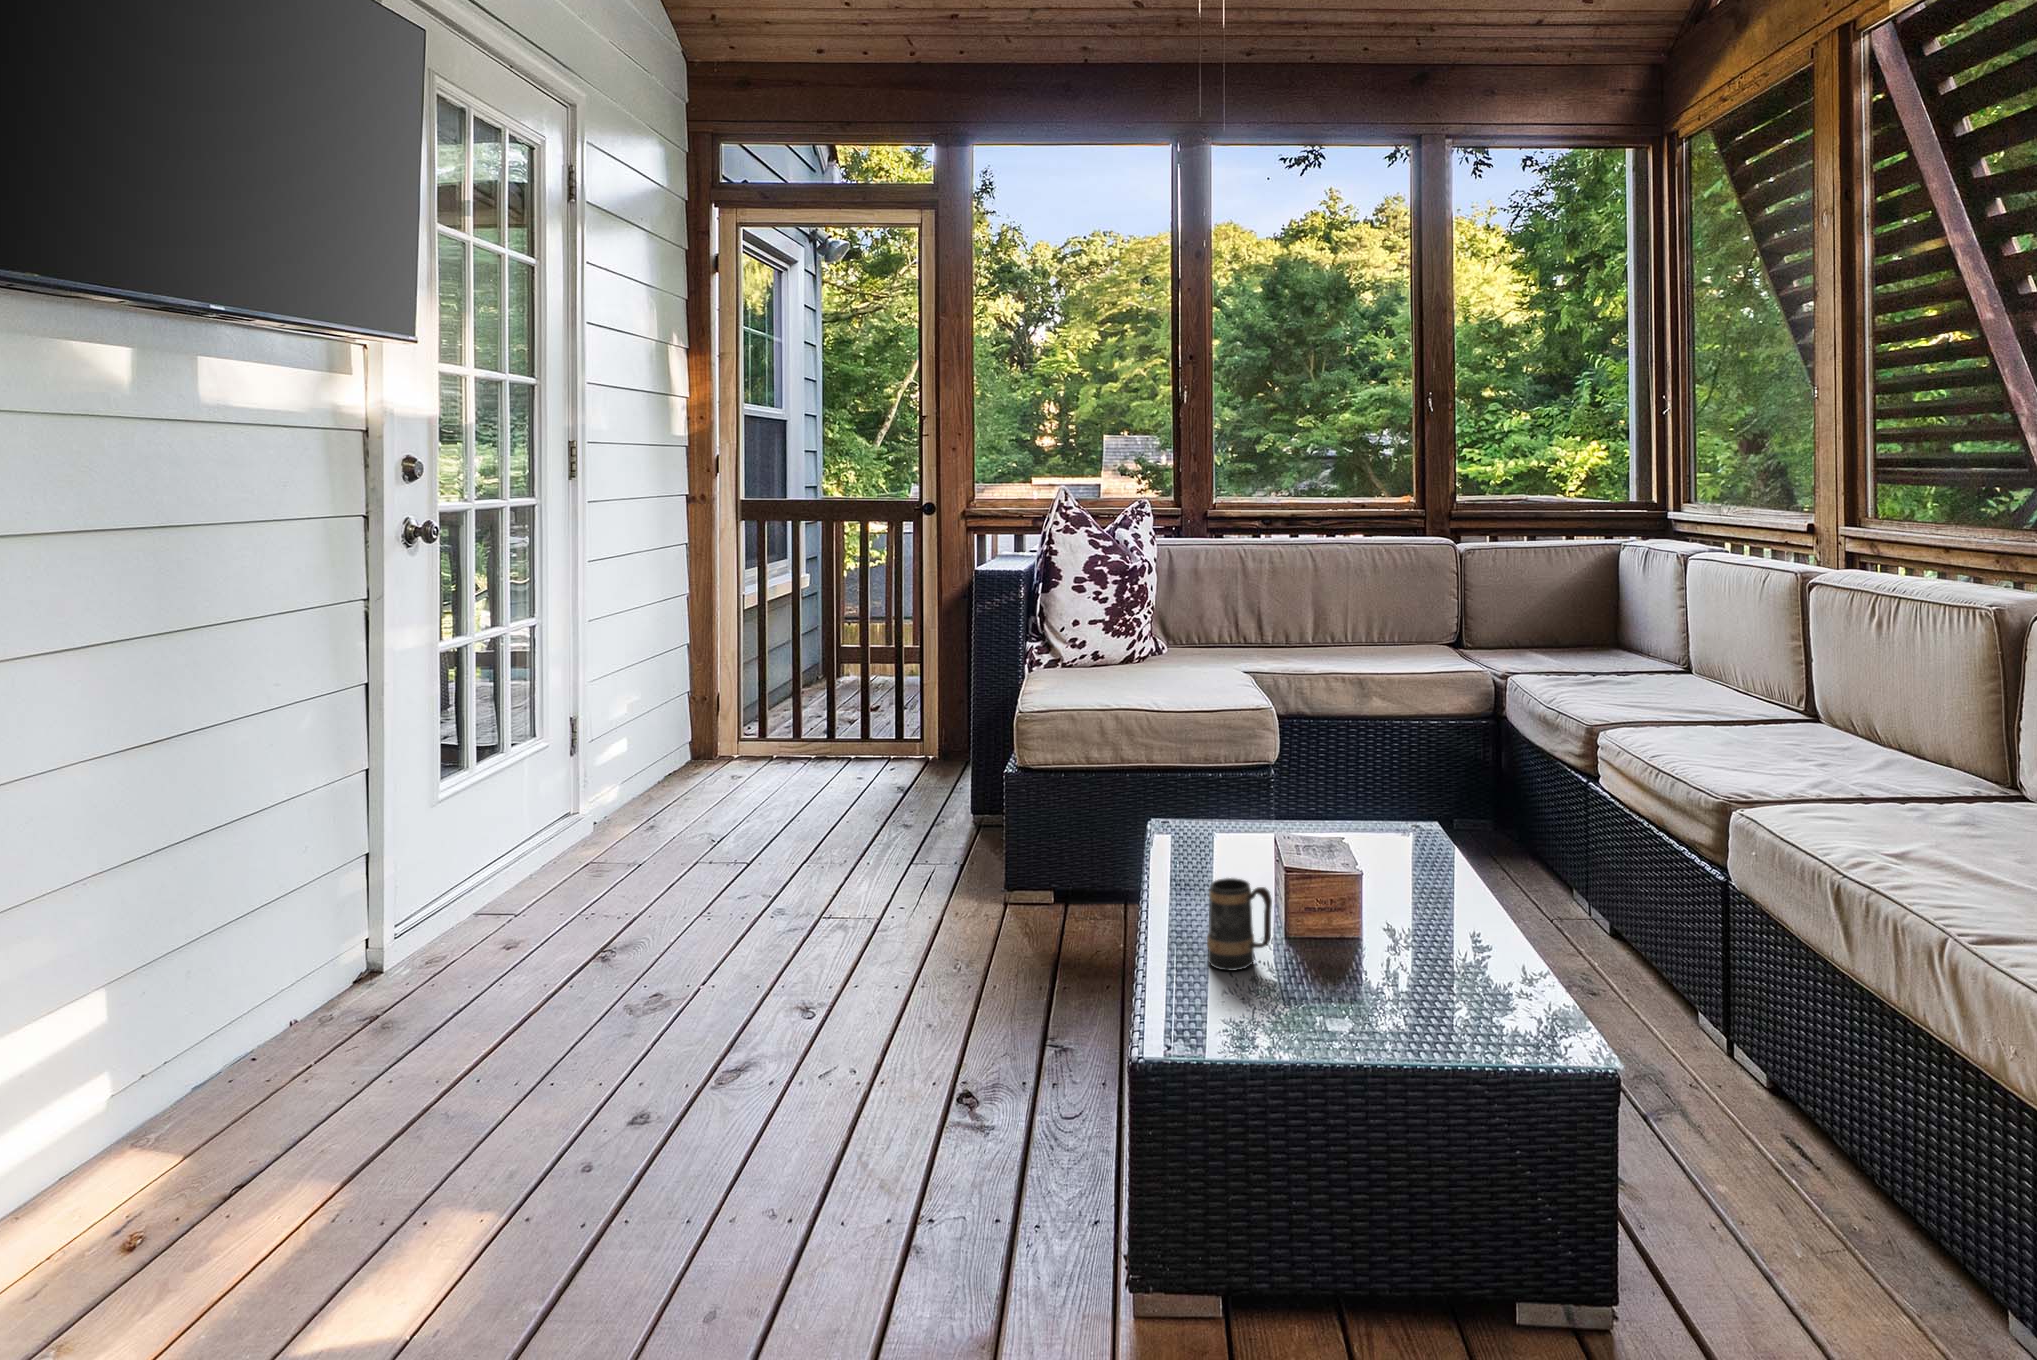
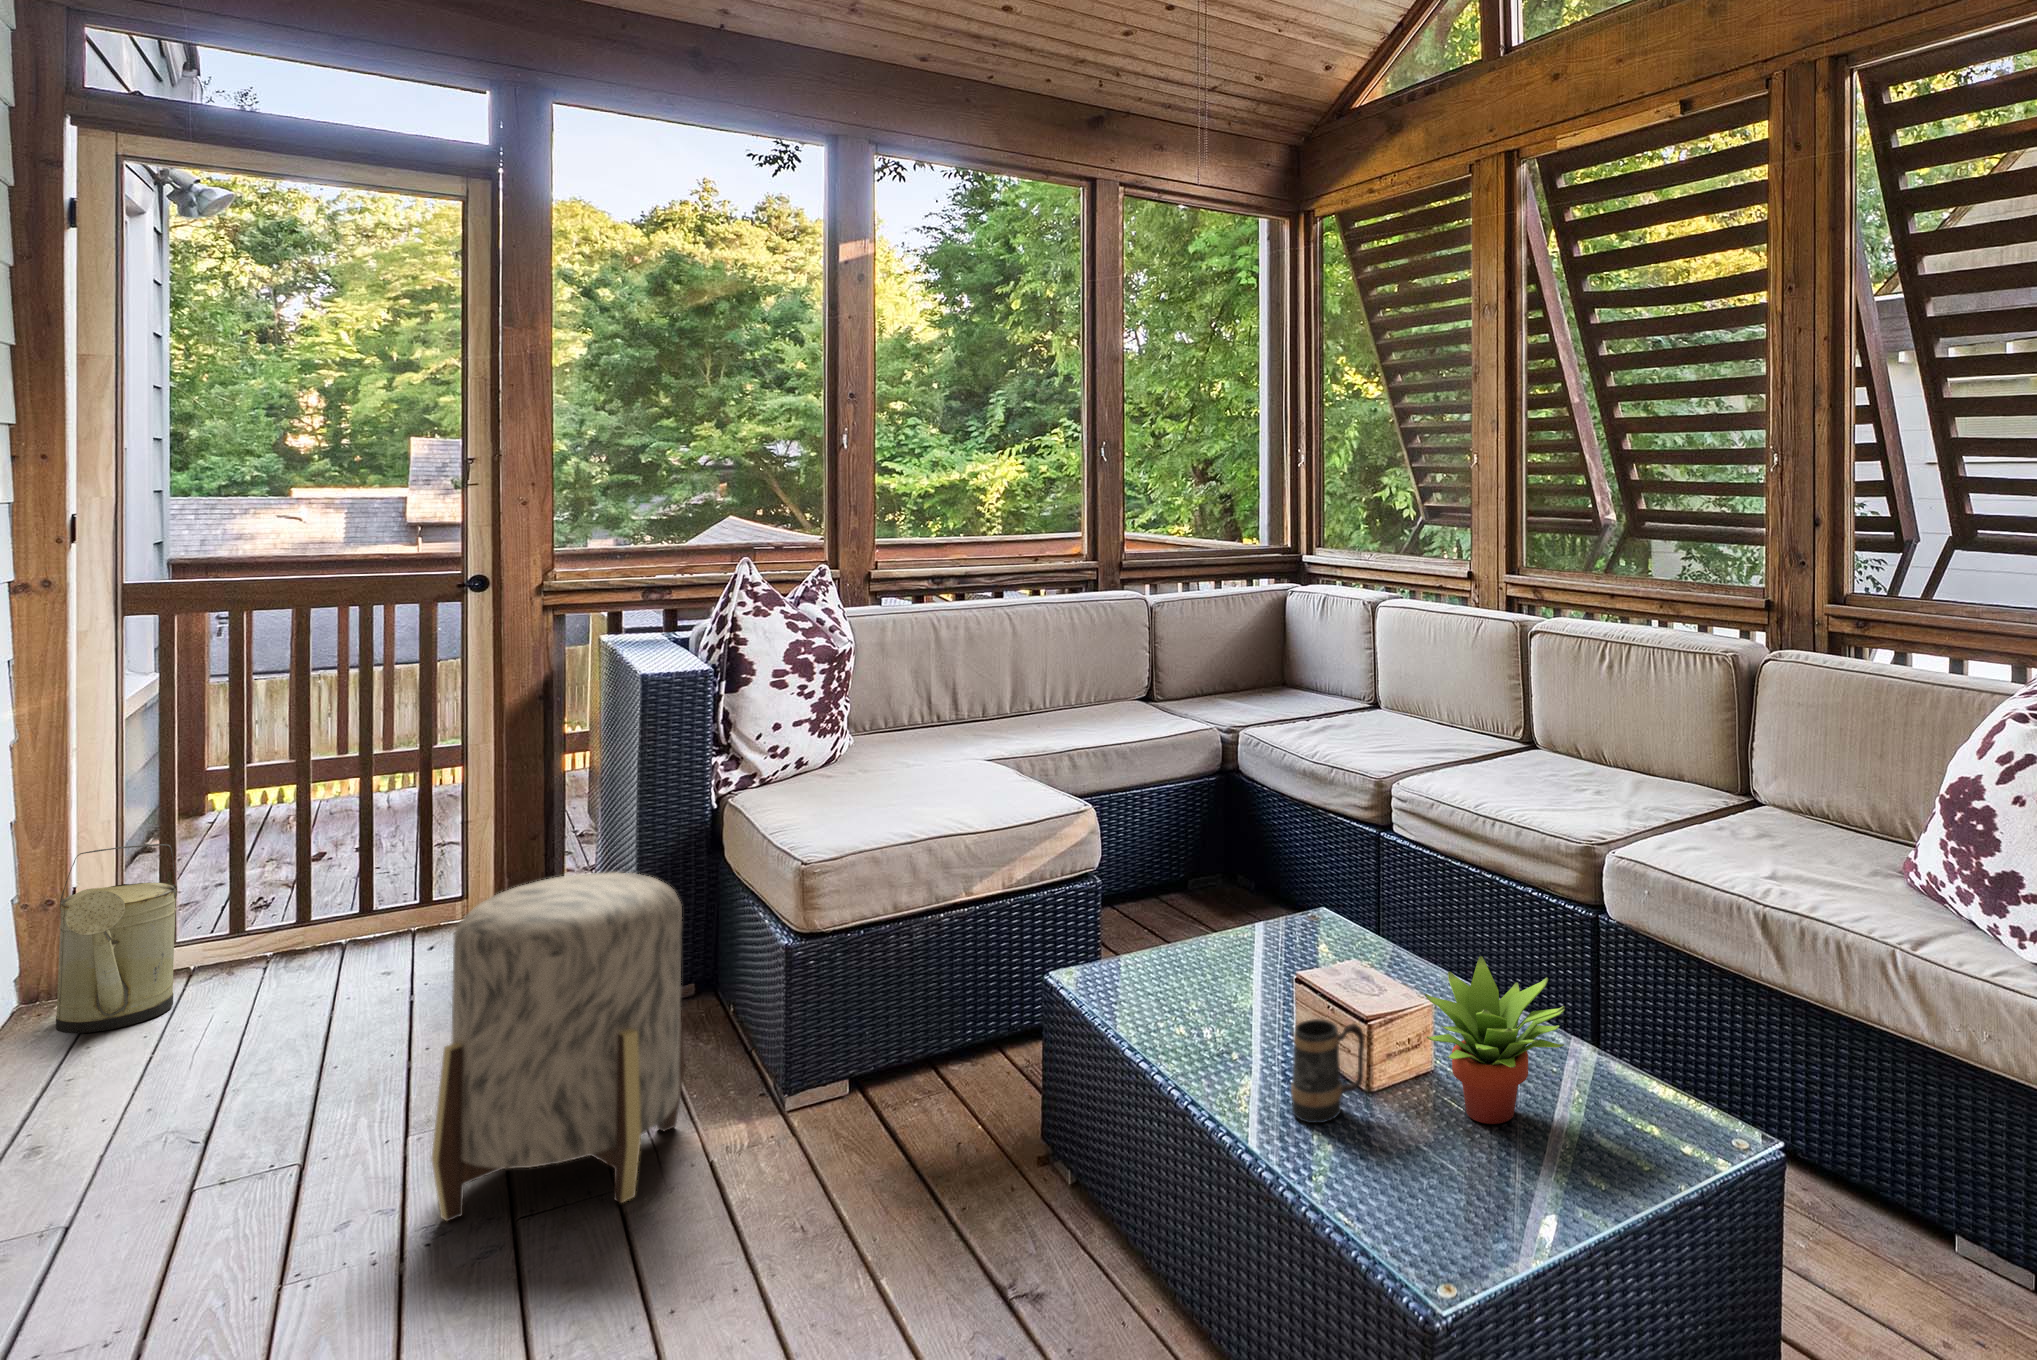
watering can: none [646,674,720,796] -> present [56,844,178,1033]
ottoman: none [749,708,931,954] -> present [431,872,685,1221]
succulent plant: none [1315,847,1454,1007] -> present [1425,956,1565,1124]

